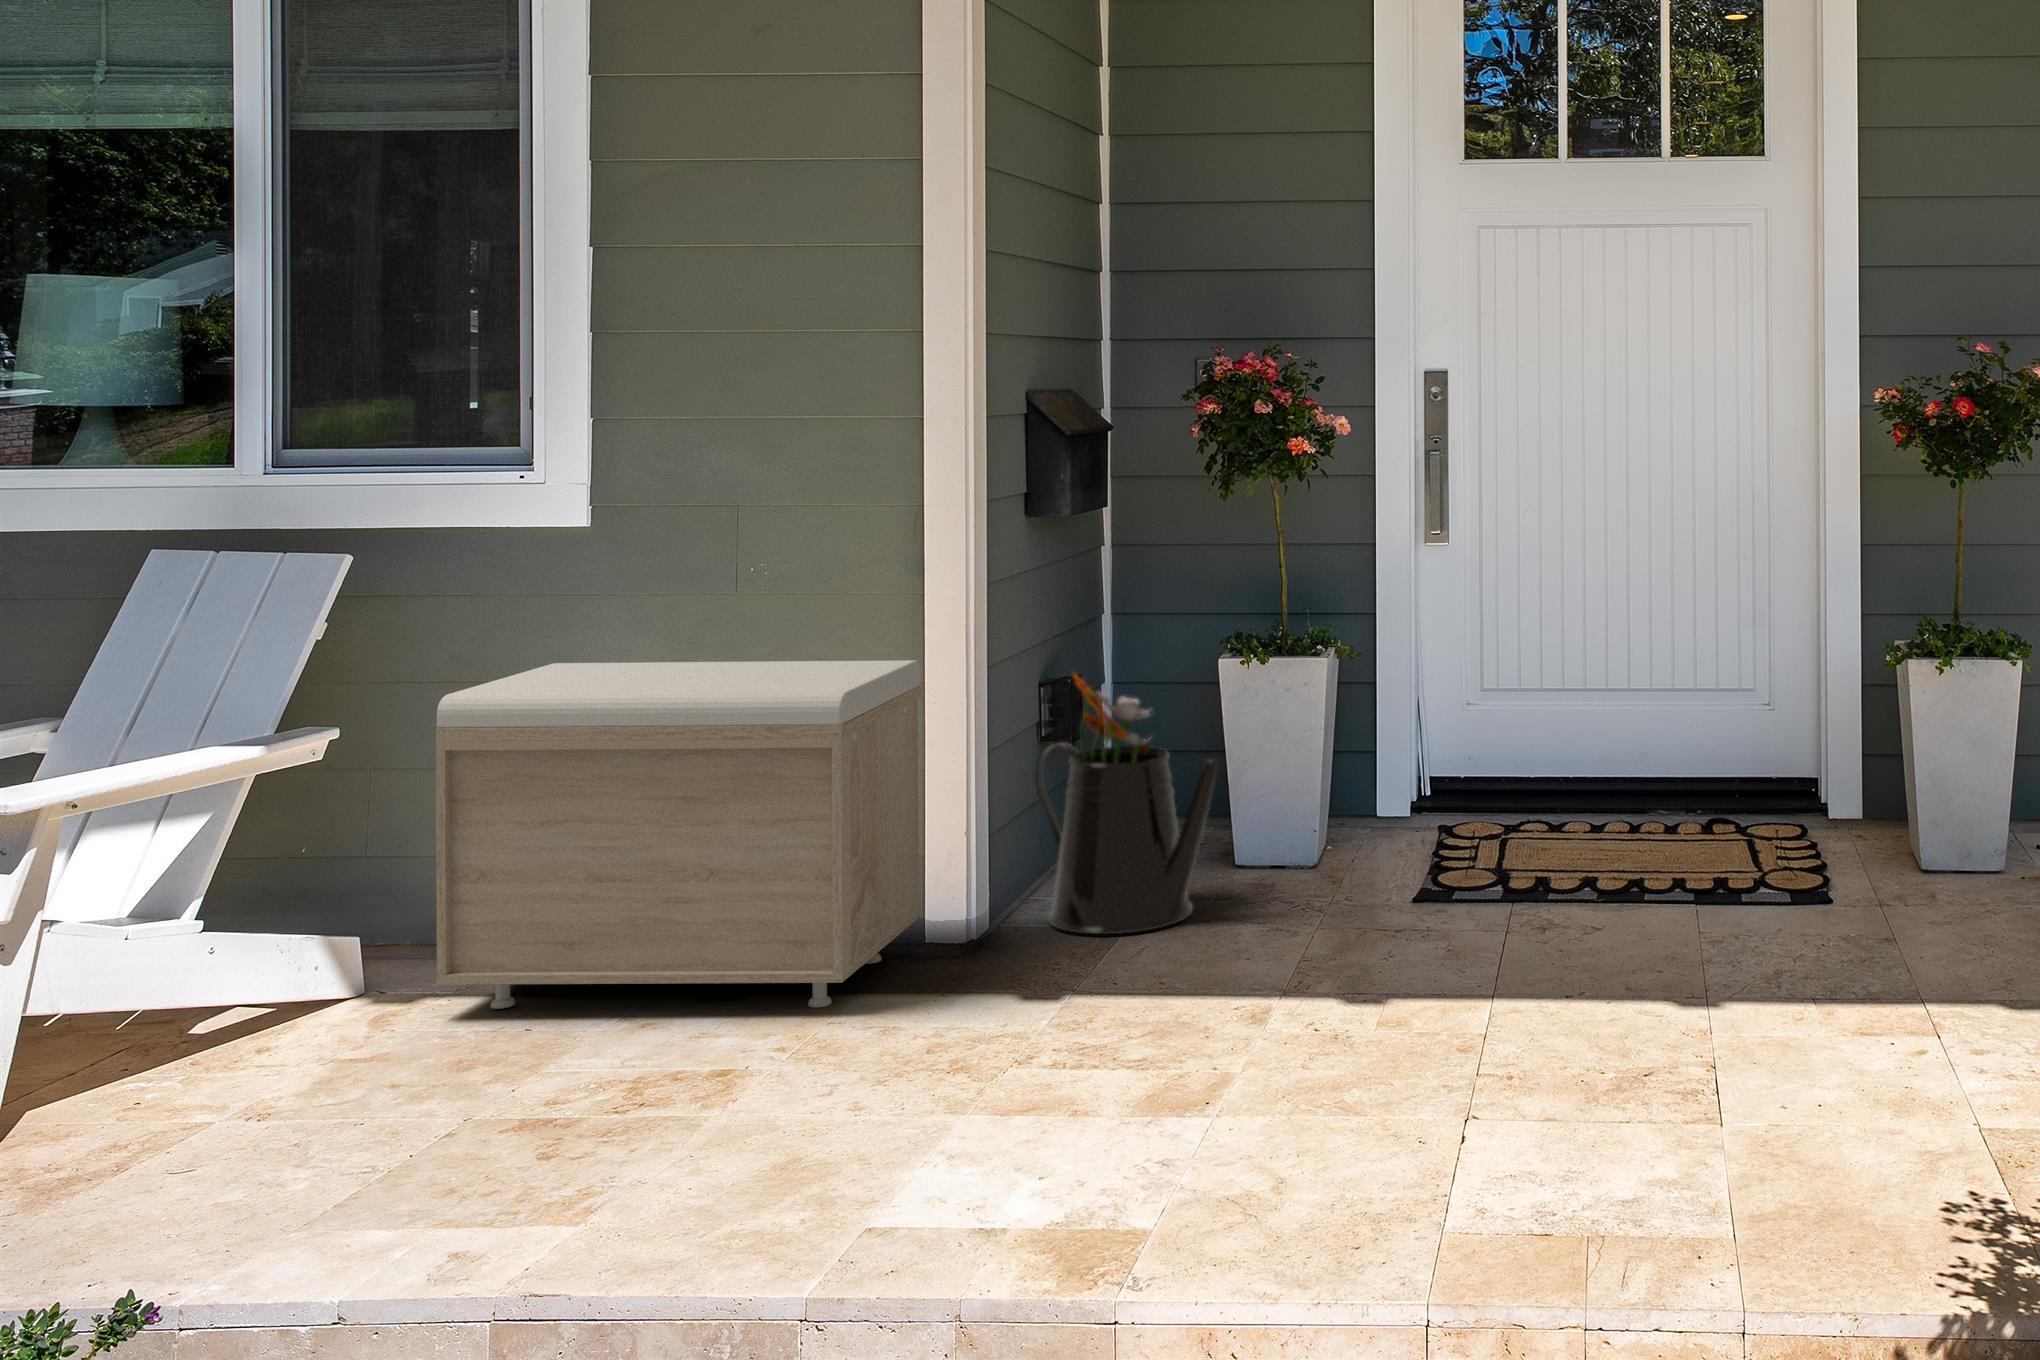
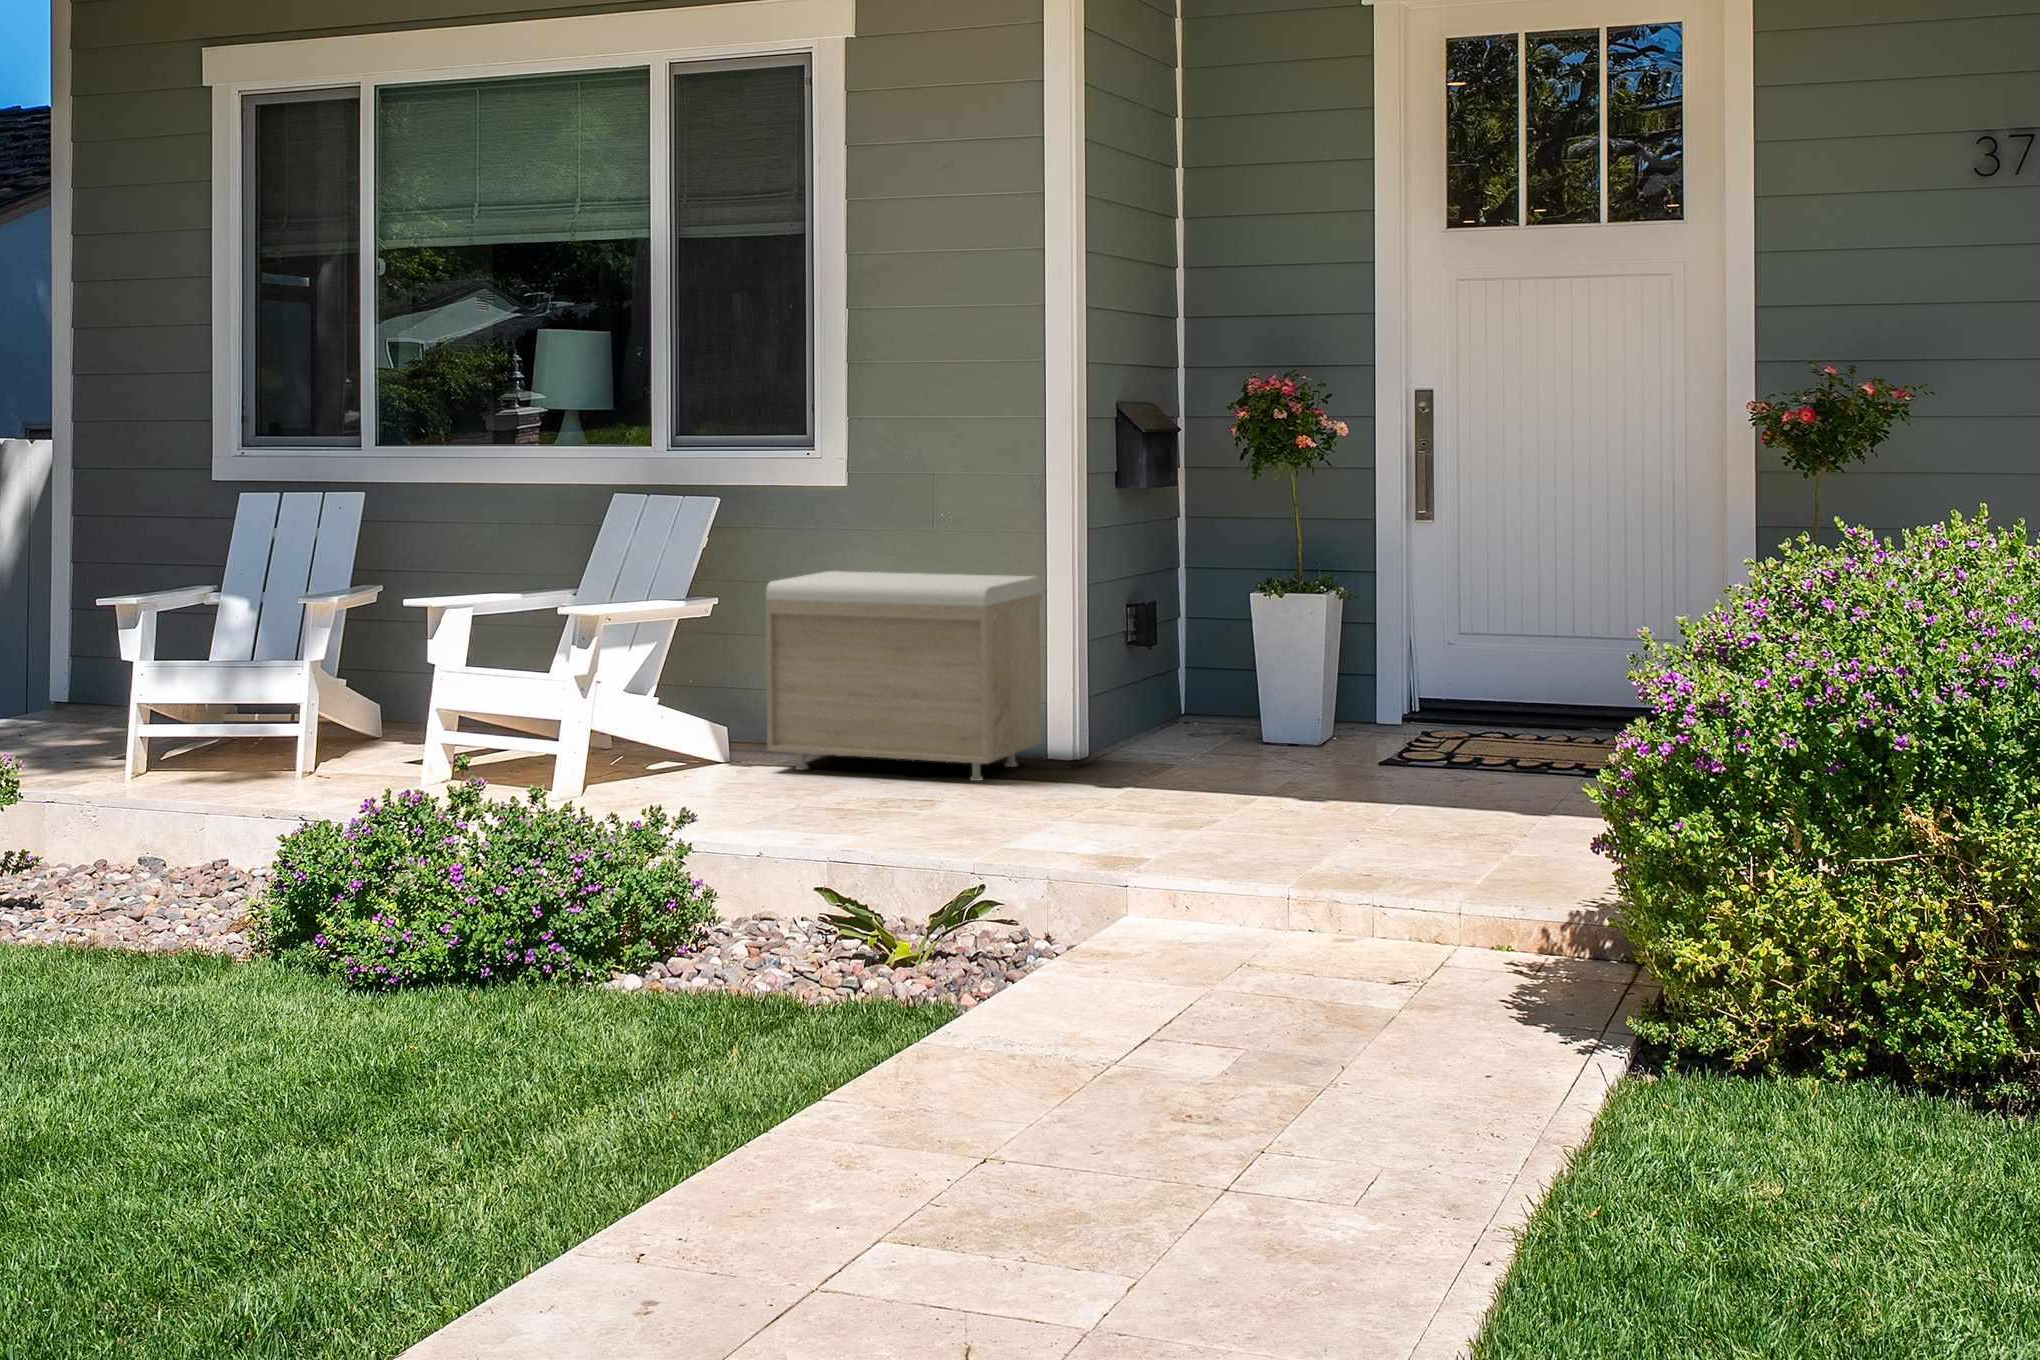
watering can: present [1035,673,1218,934] -> none [1120,590,1232,763]

